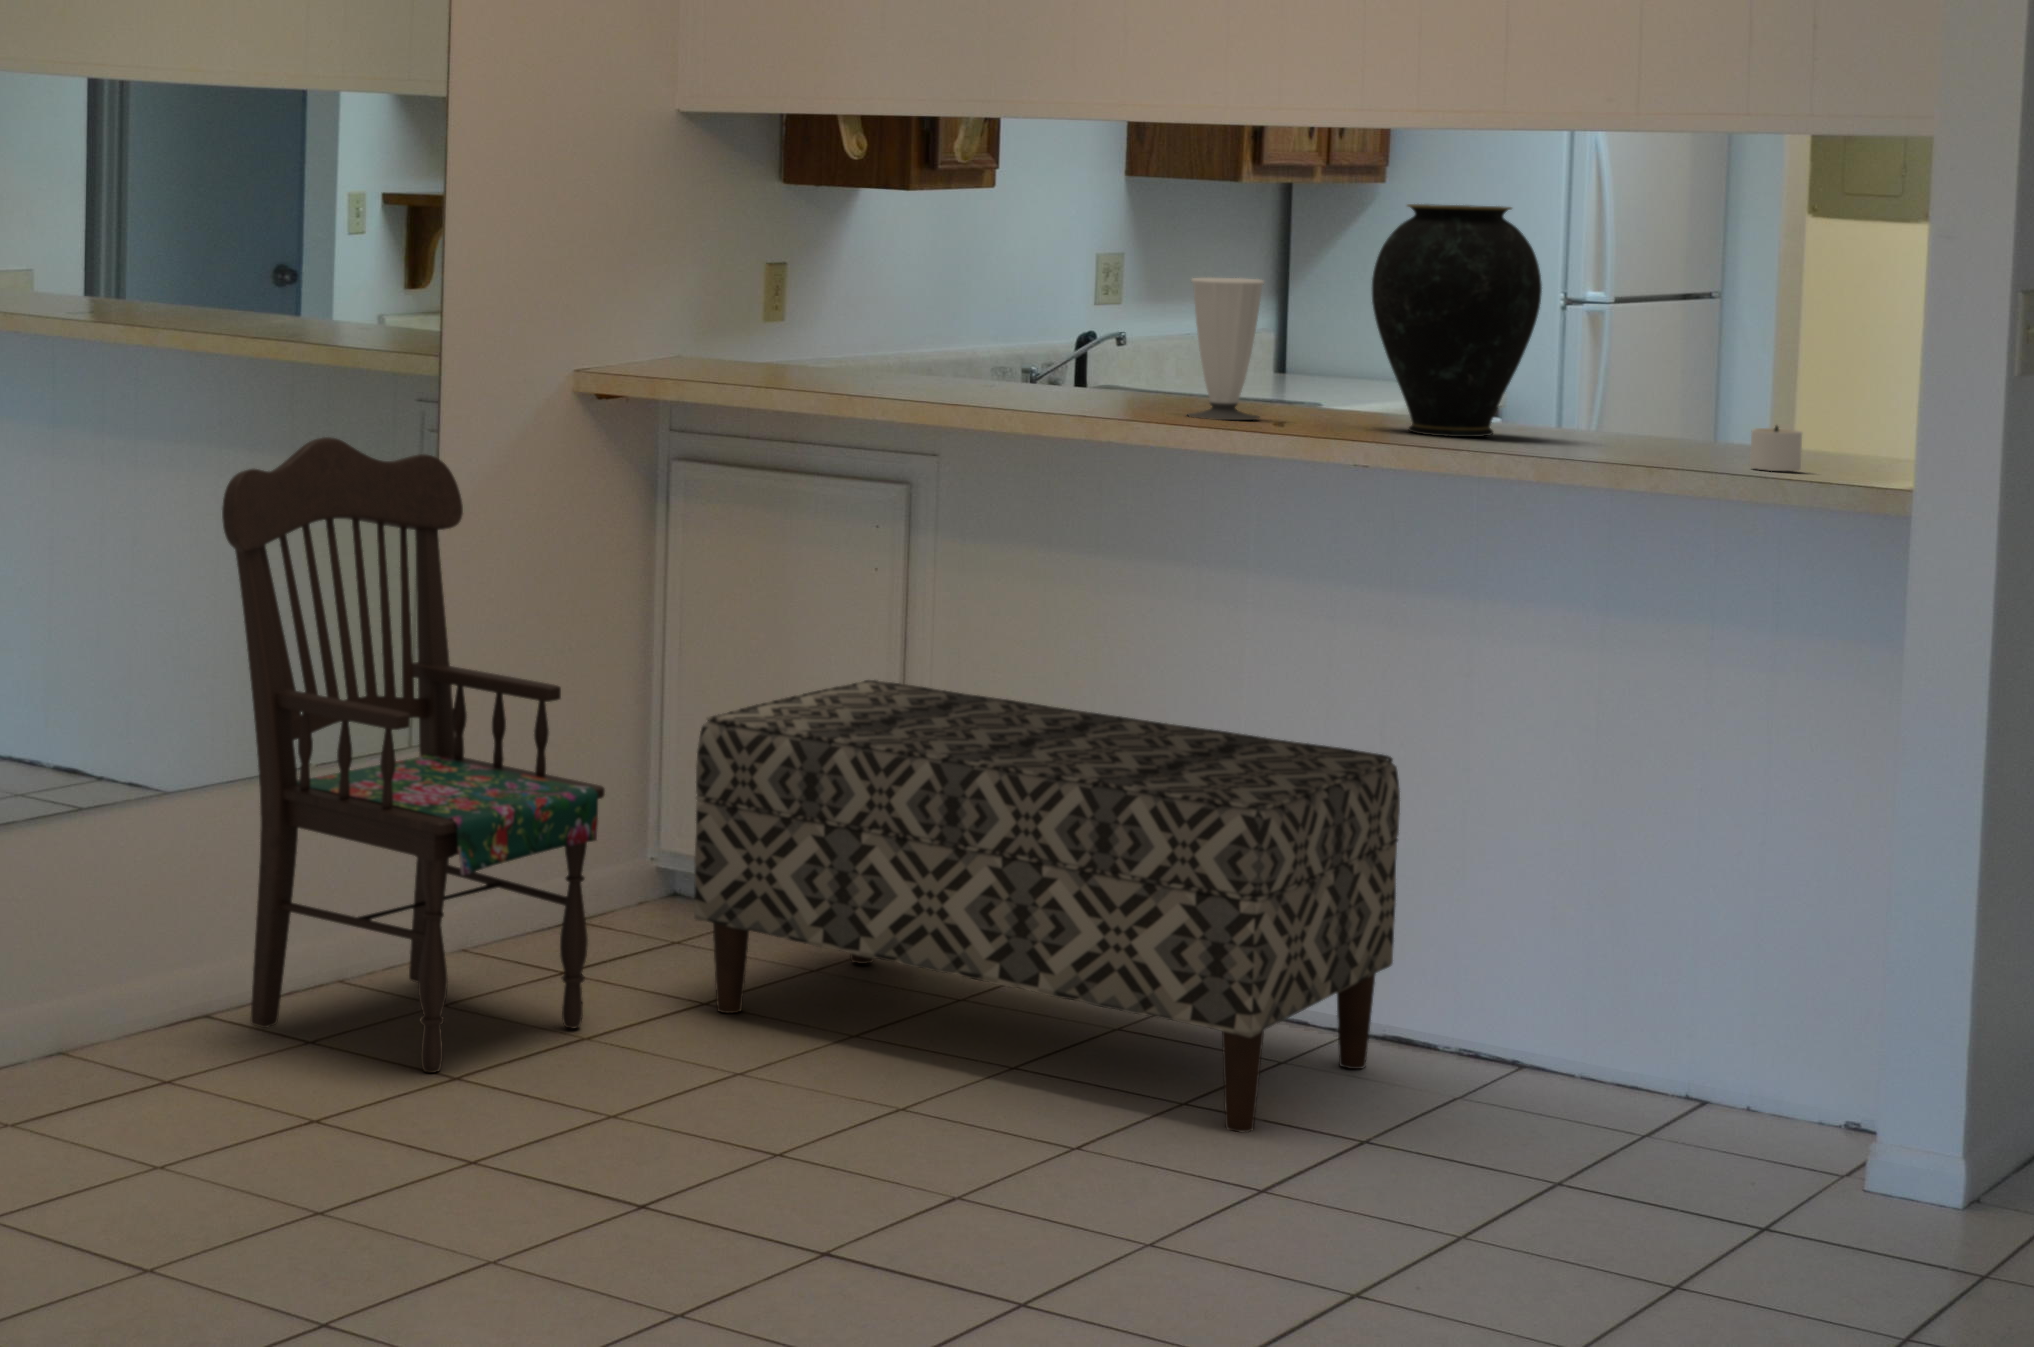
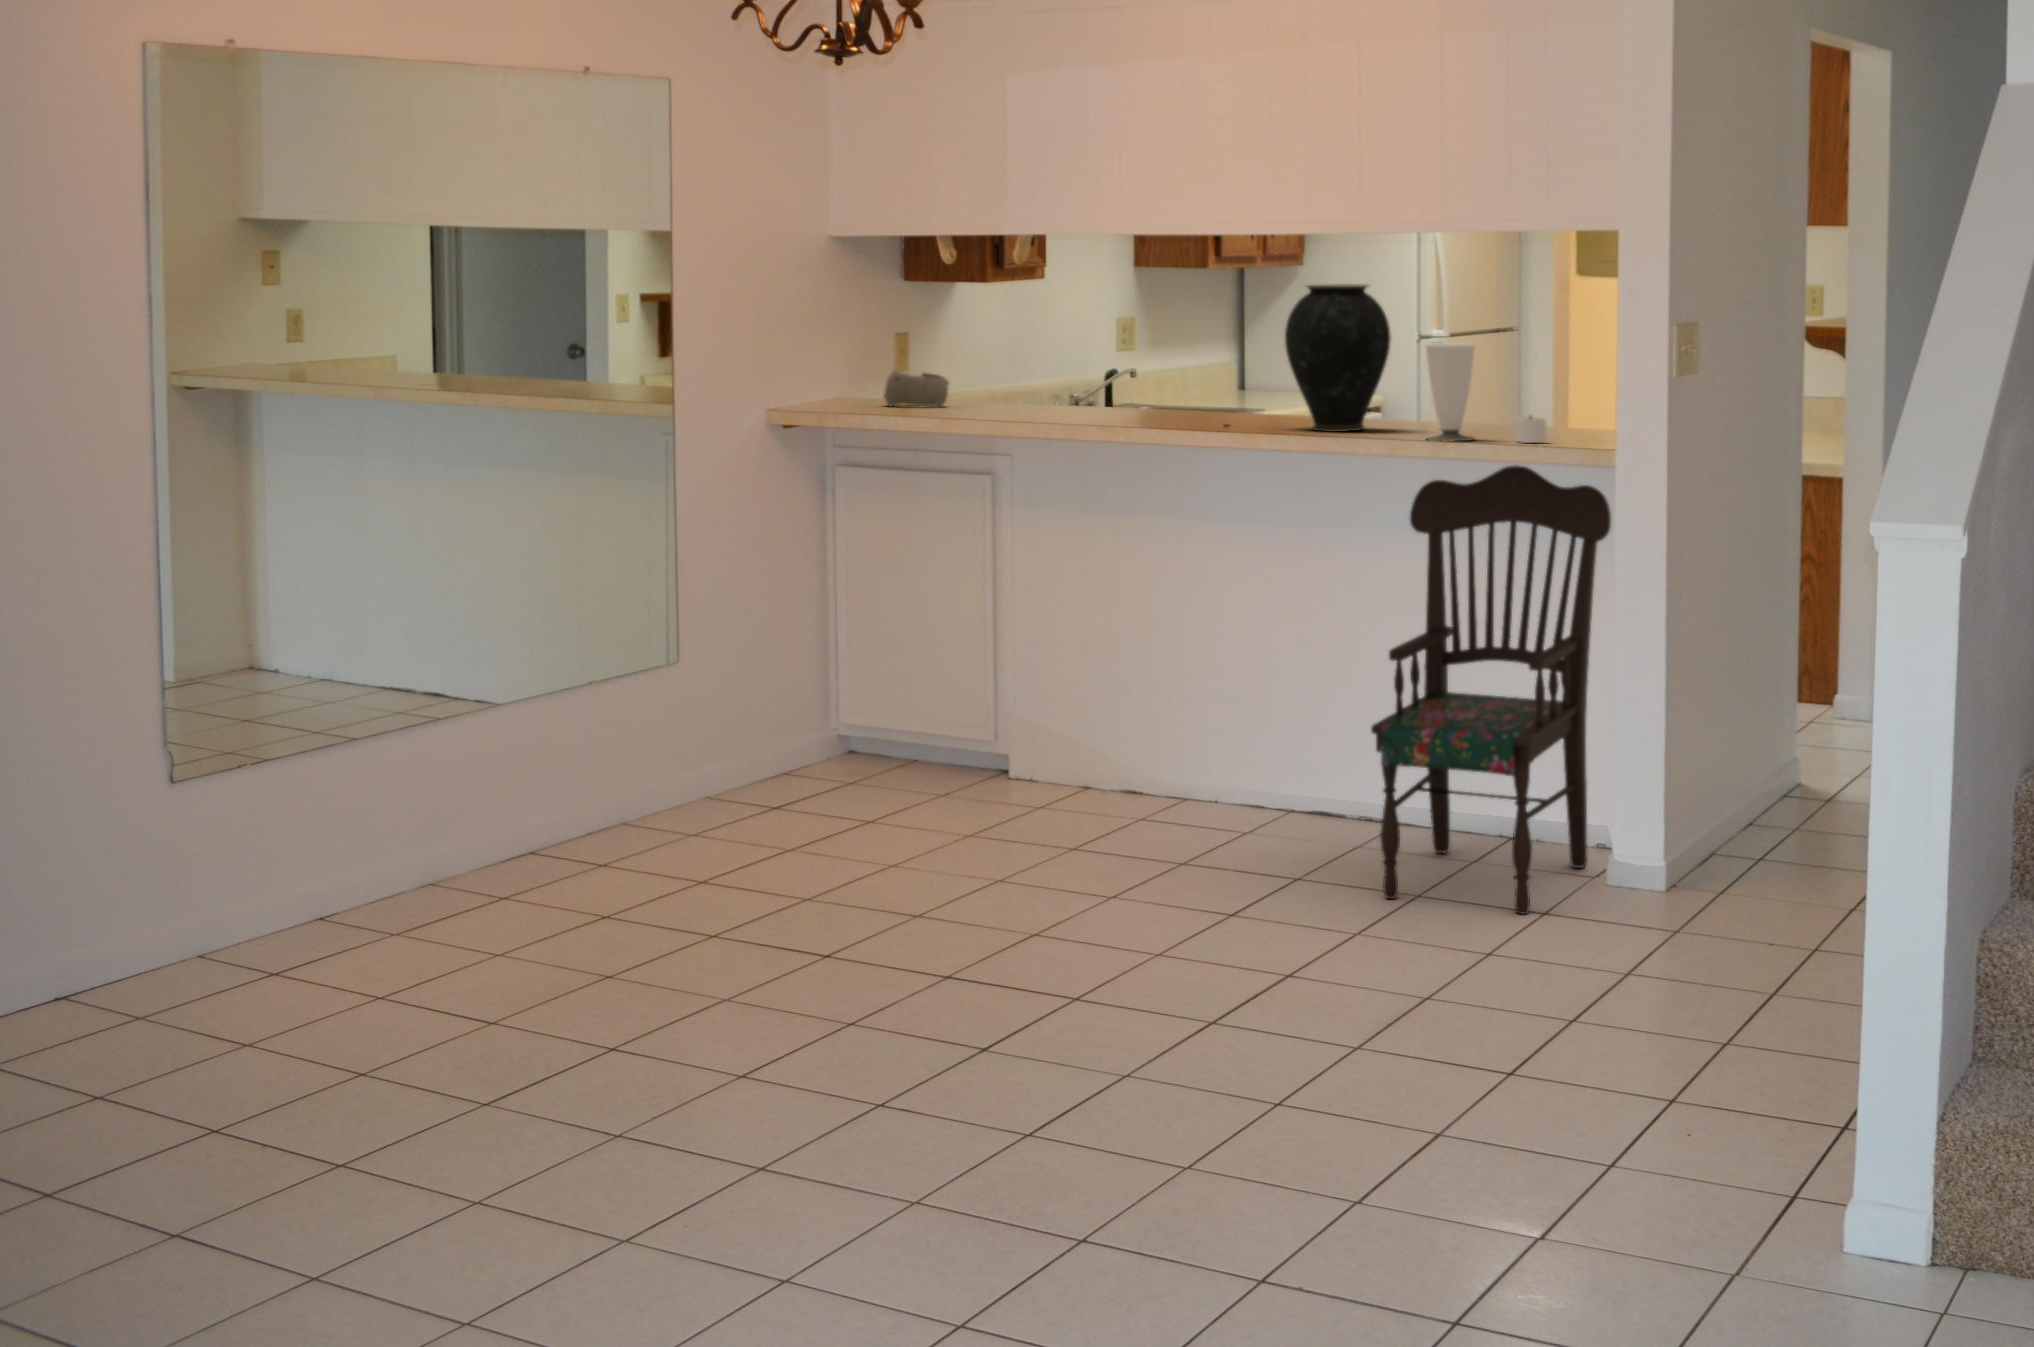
cup: present [1188,278,1264,420] -> present [1426,342,1475,442]
bowl: none [758,312,854,369] -> present [883,371,949,406]
dining chair: present [222,437,605,1073] -> present [1371,466,1611,914]
bench: present [694,680,1400,1132] -> none [851,613,1317,885]

